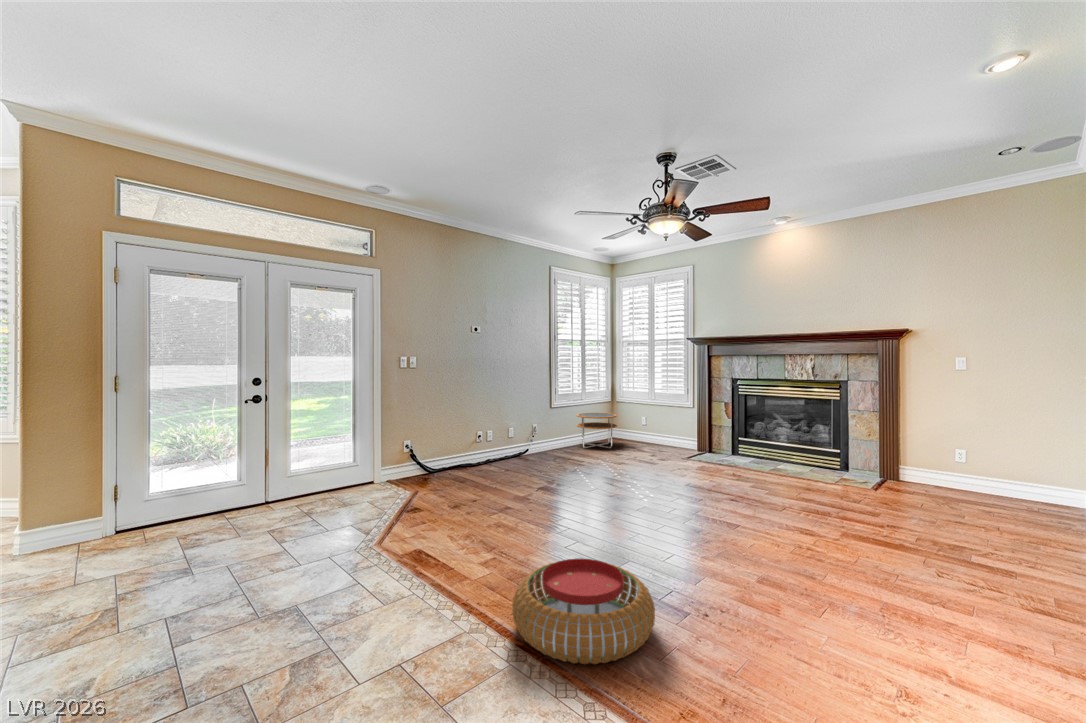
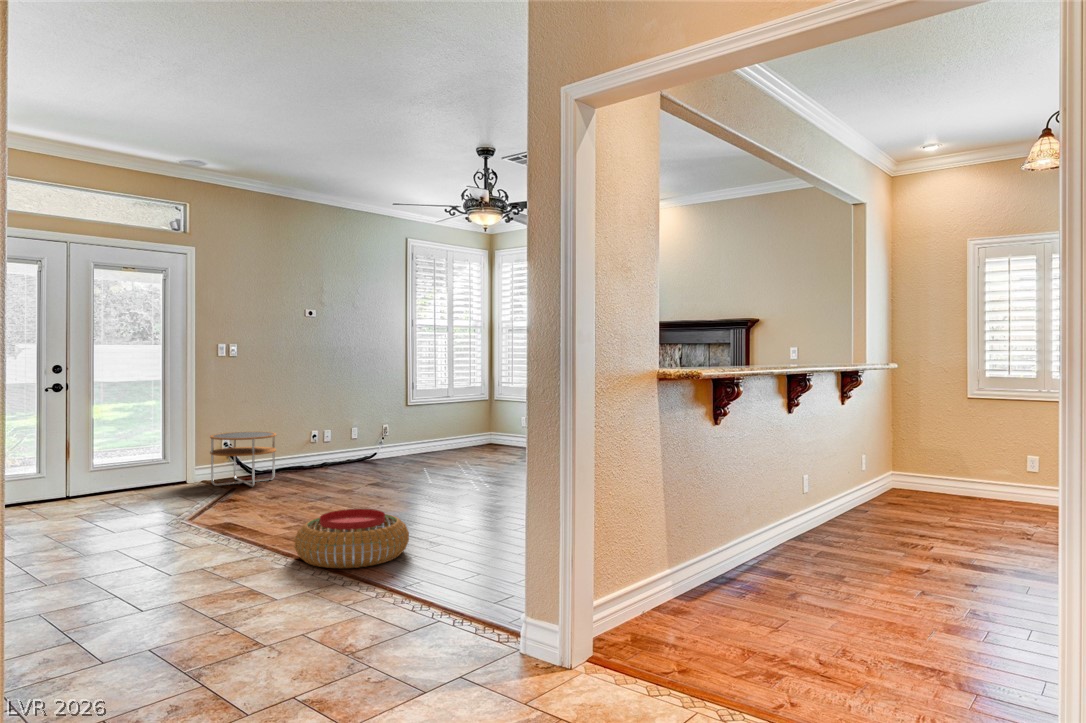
side table: present [577,413,617,448] -> present [210,432,276,487]

